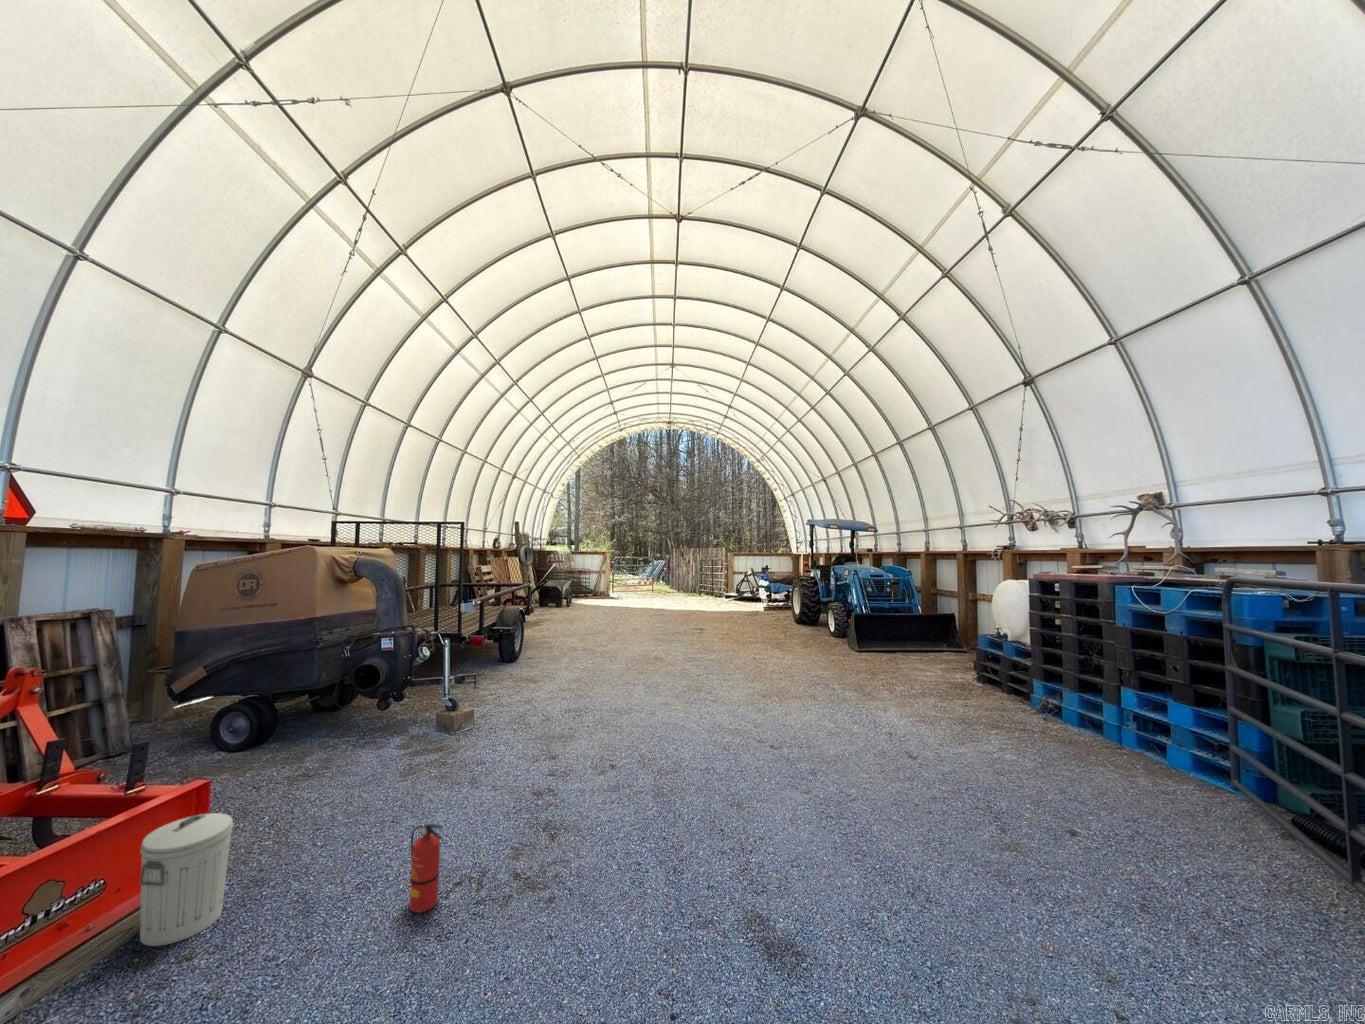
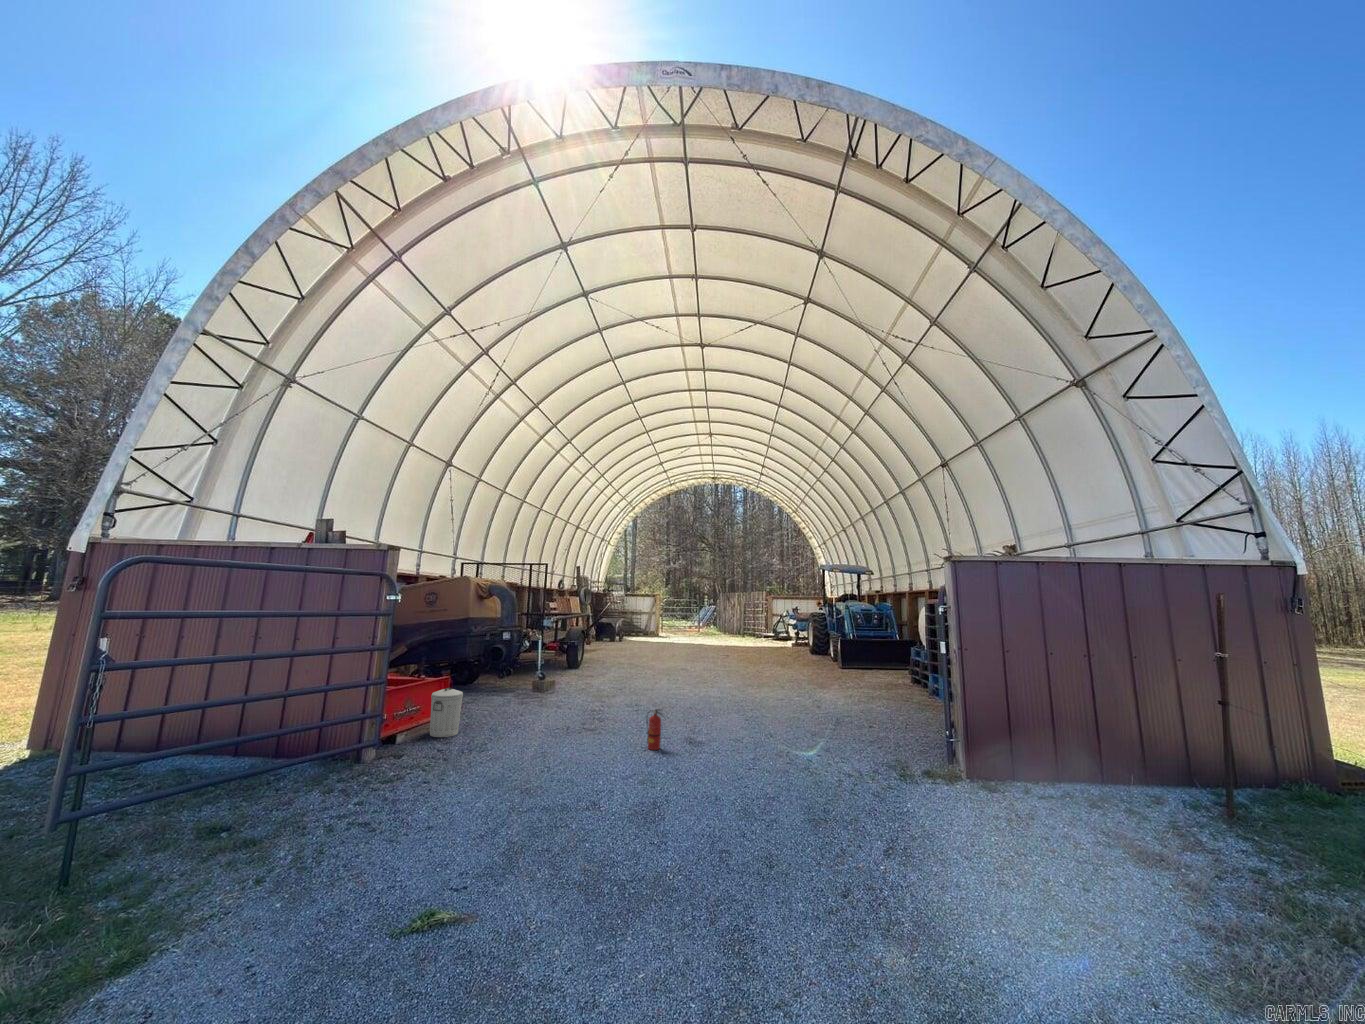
fire extinguisher: present [409,824,442,913] -> present [647,709,662,750]

